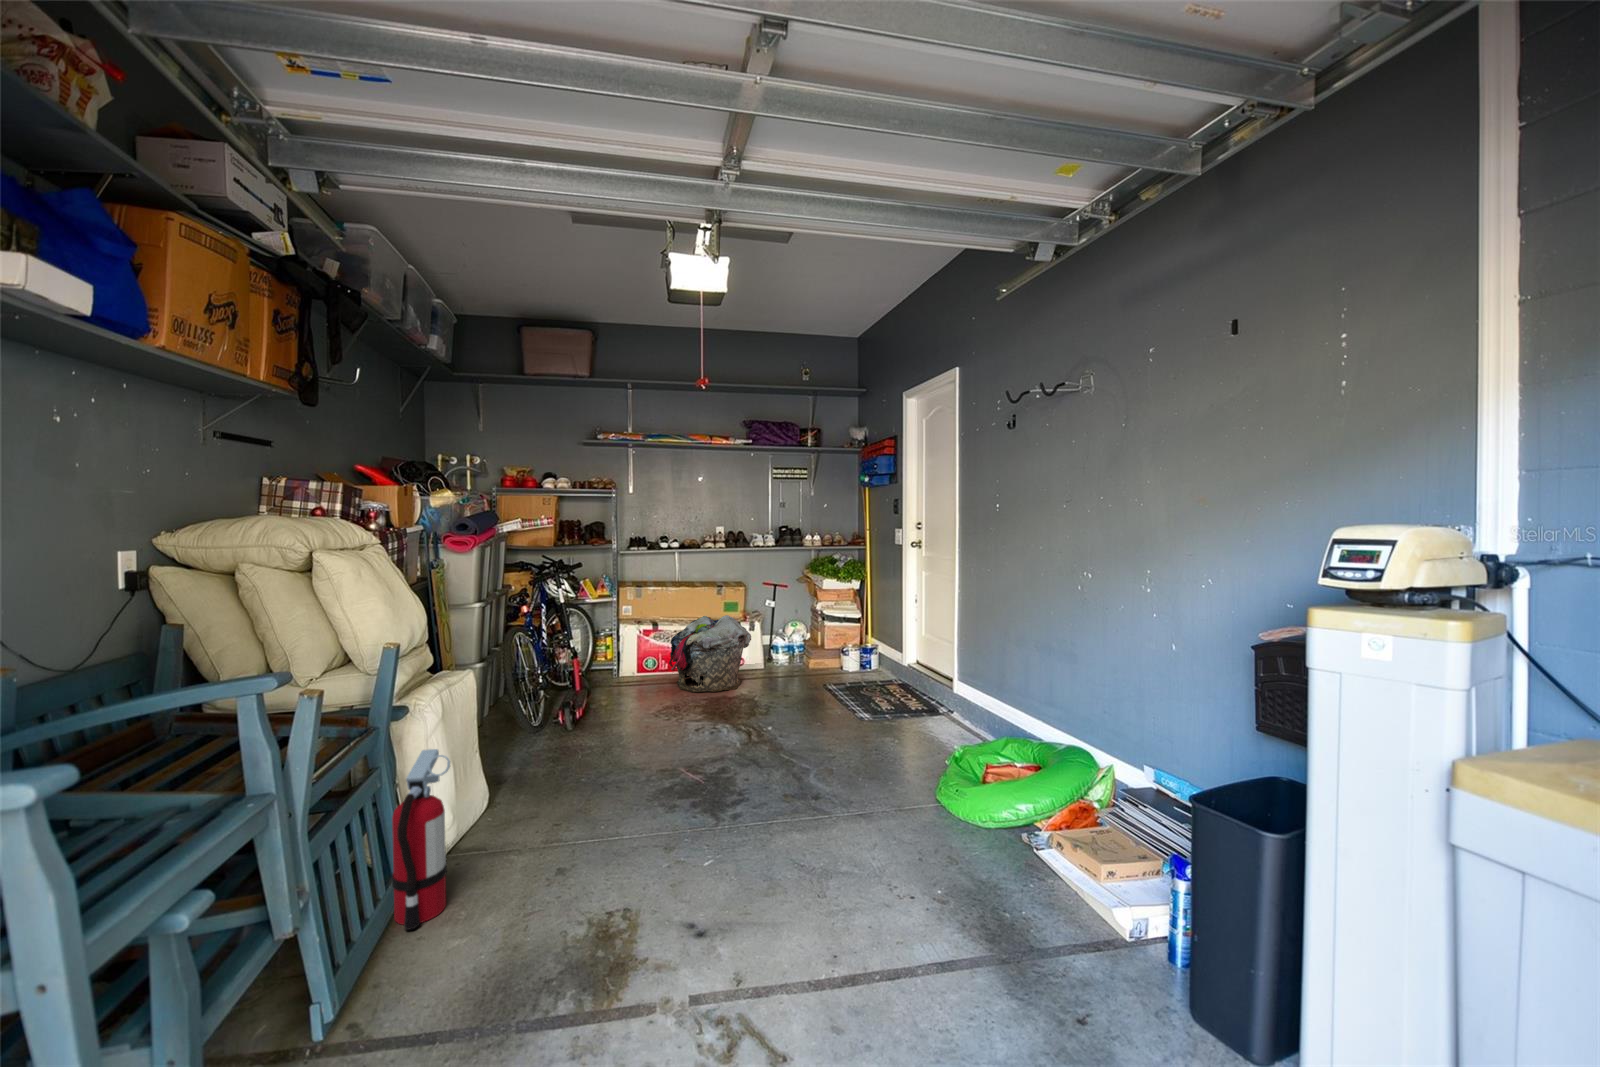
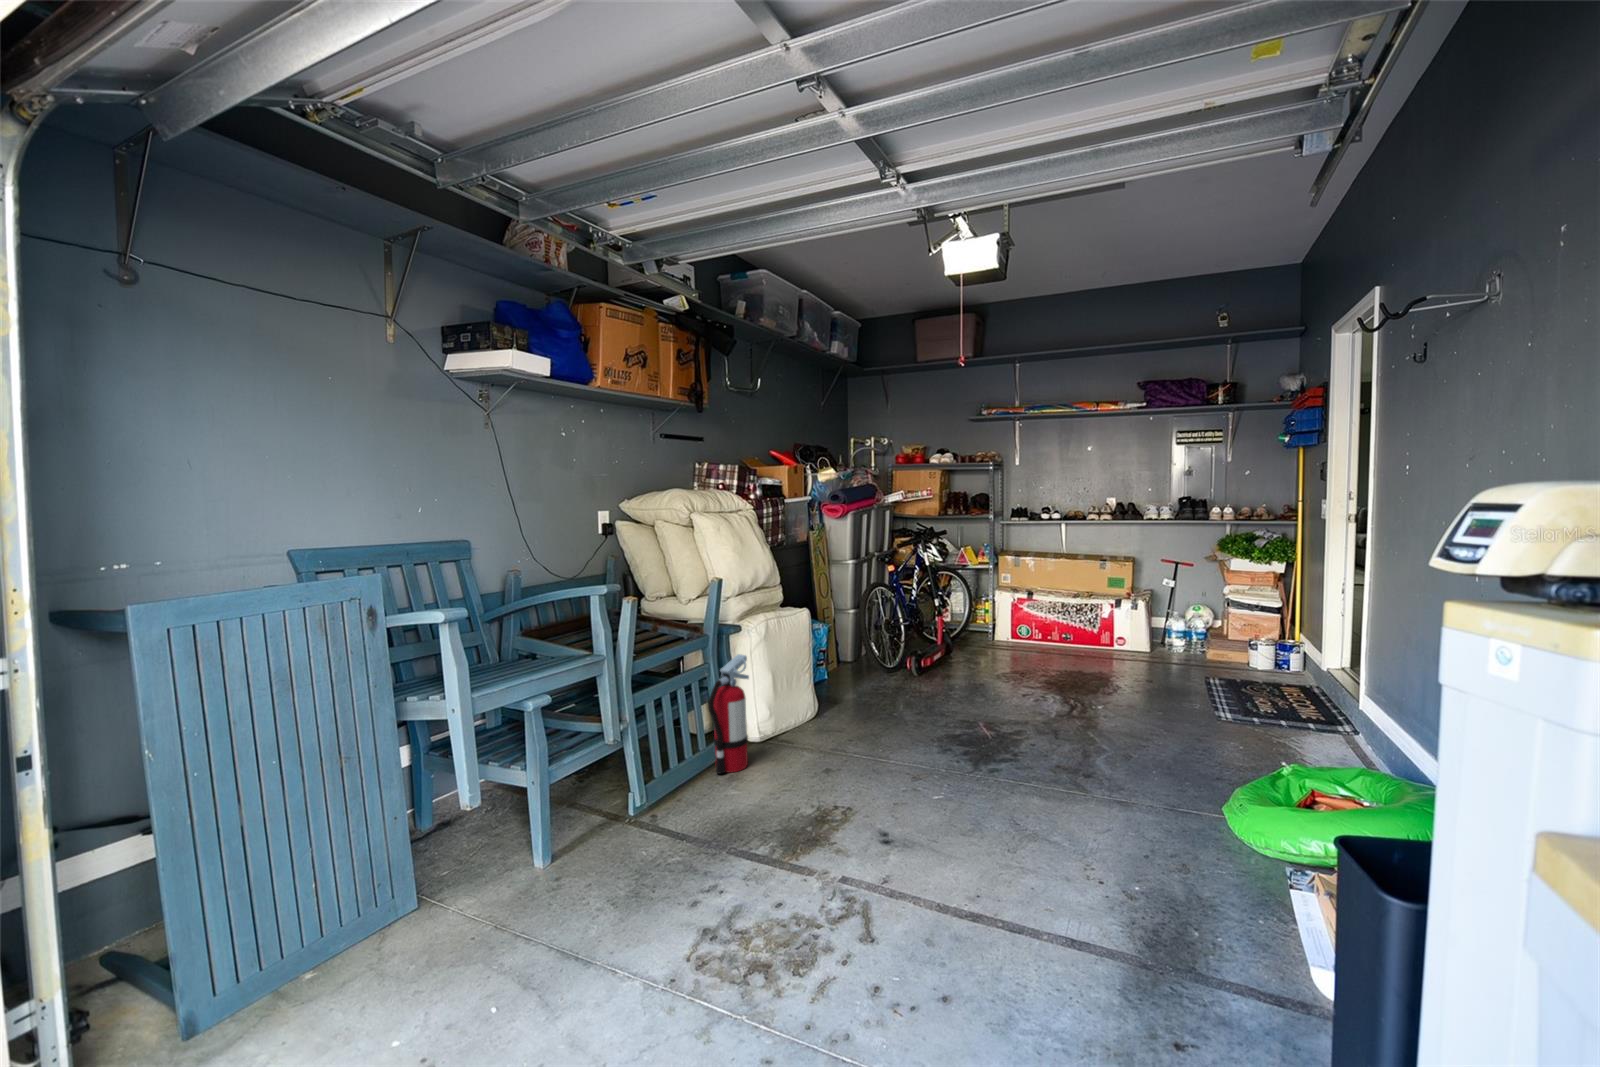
laundry basket: present [669,615,751,693] -> none [1028,589,1131,670]

